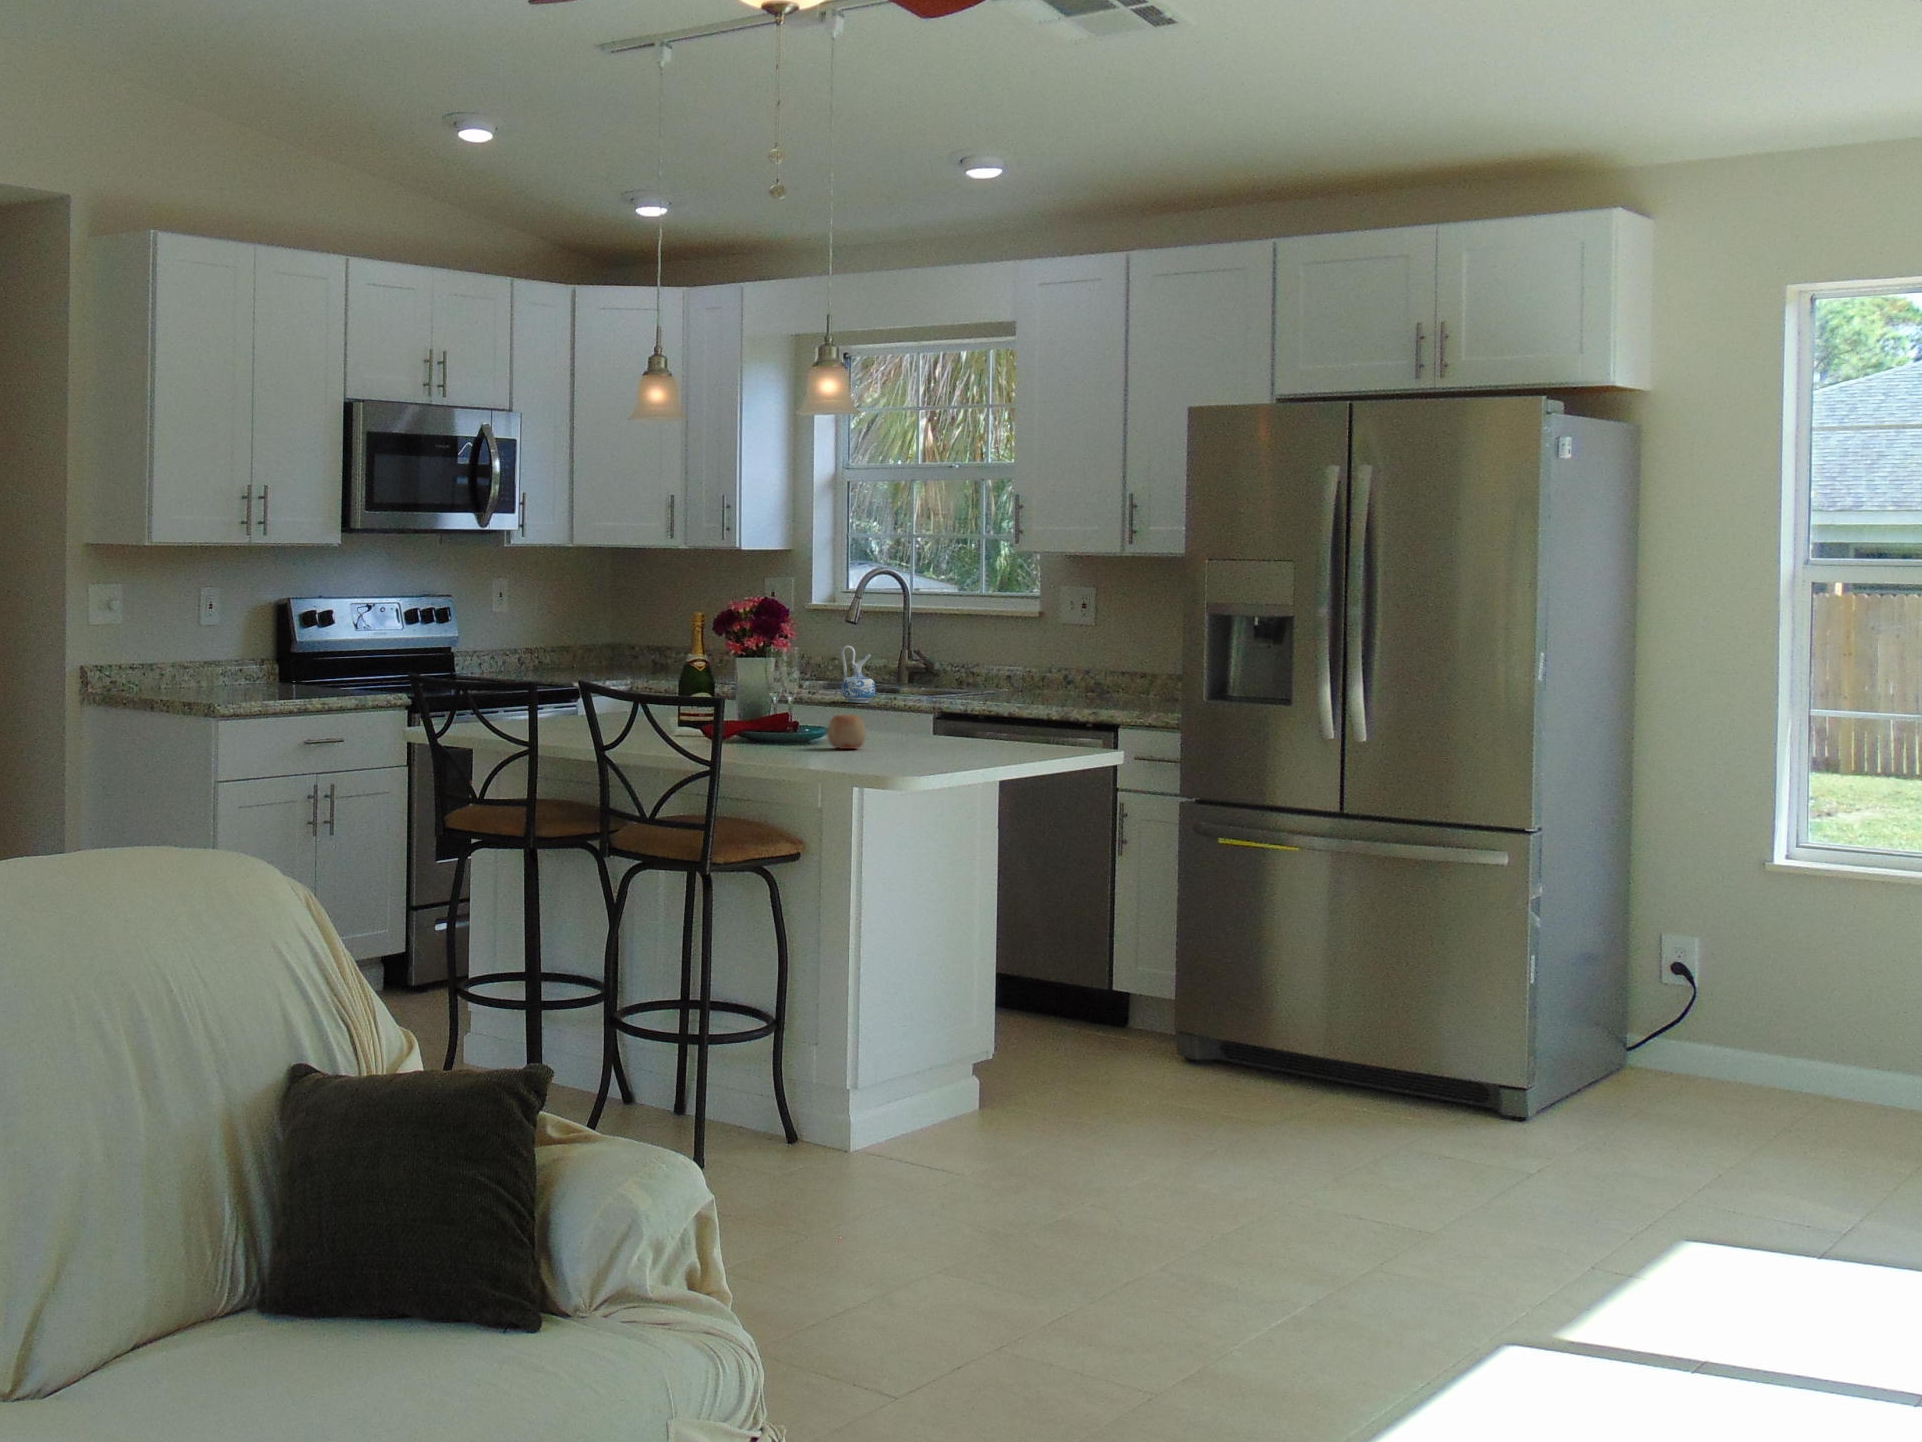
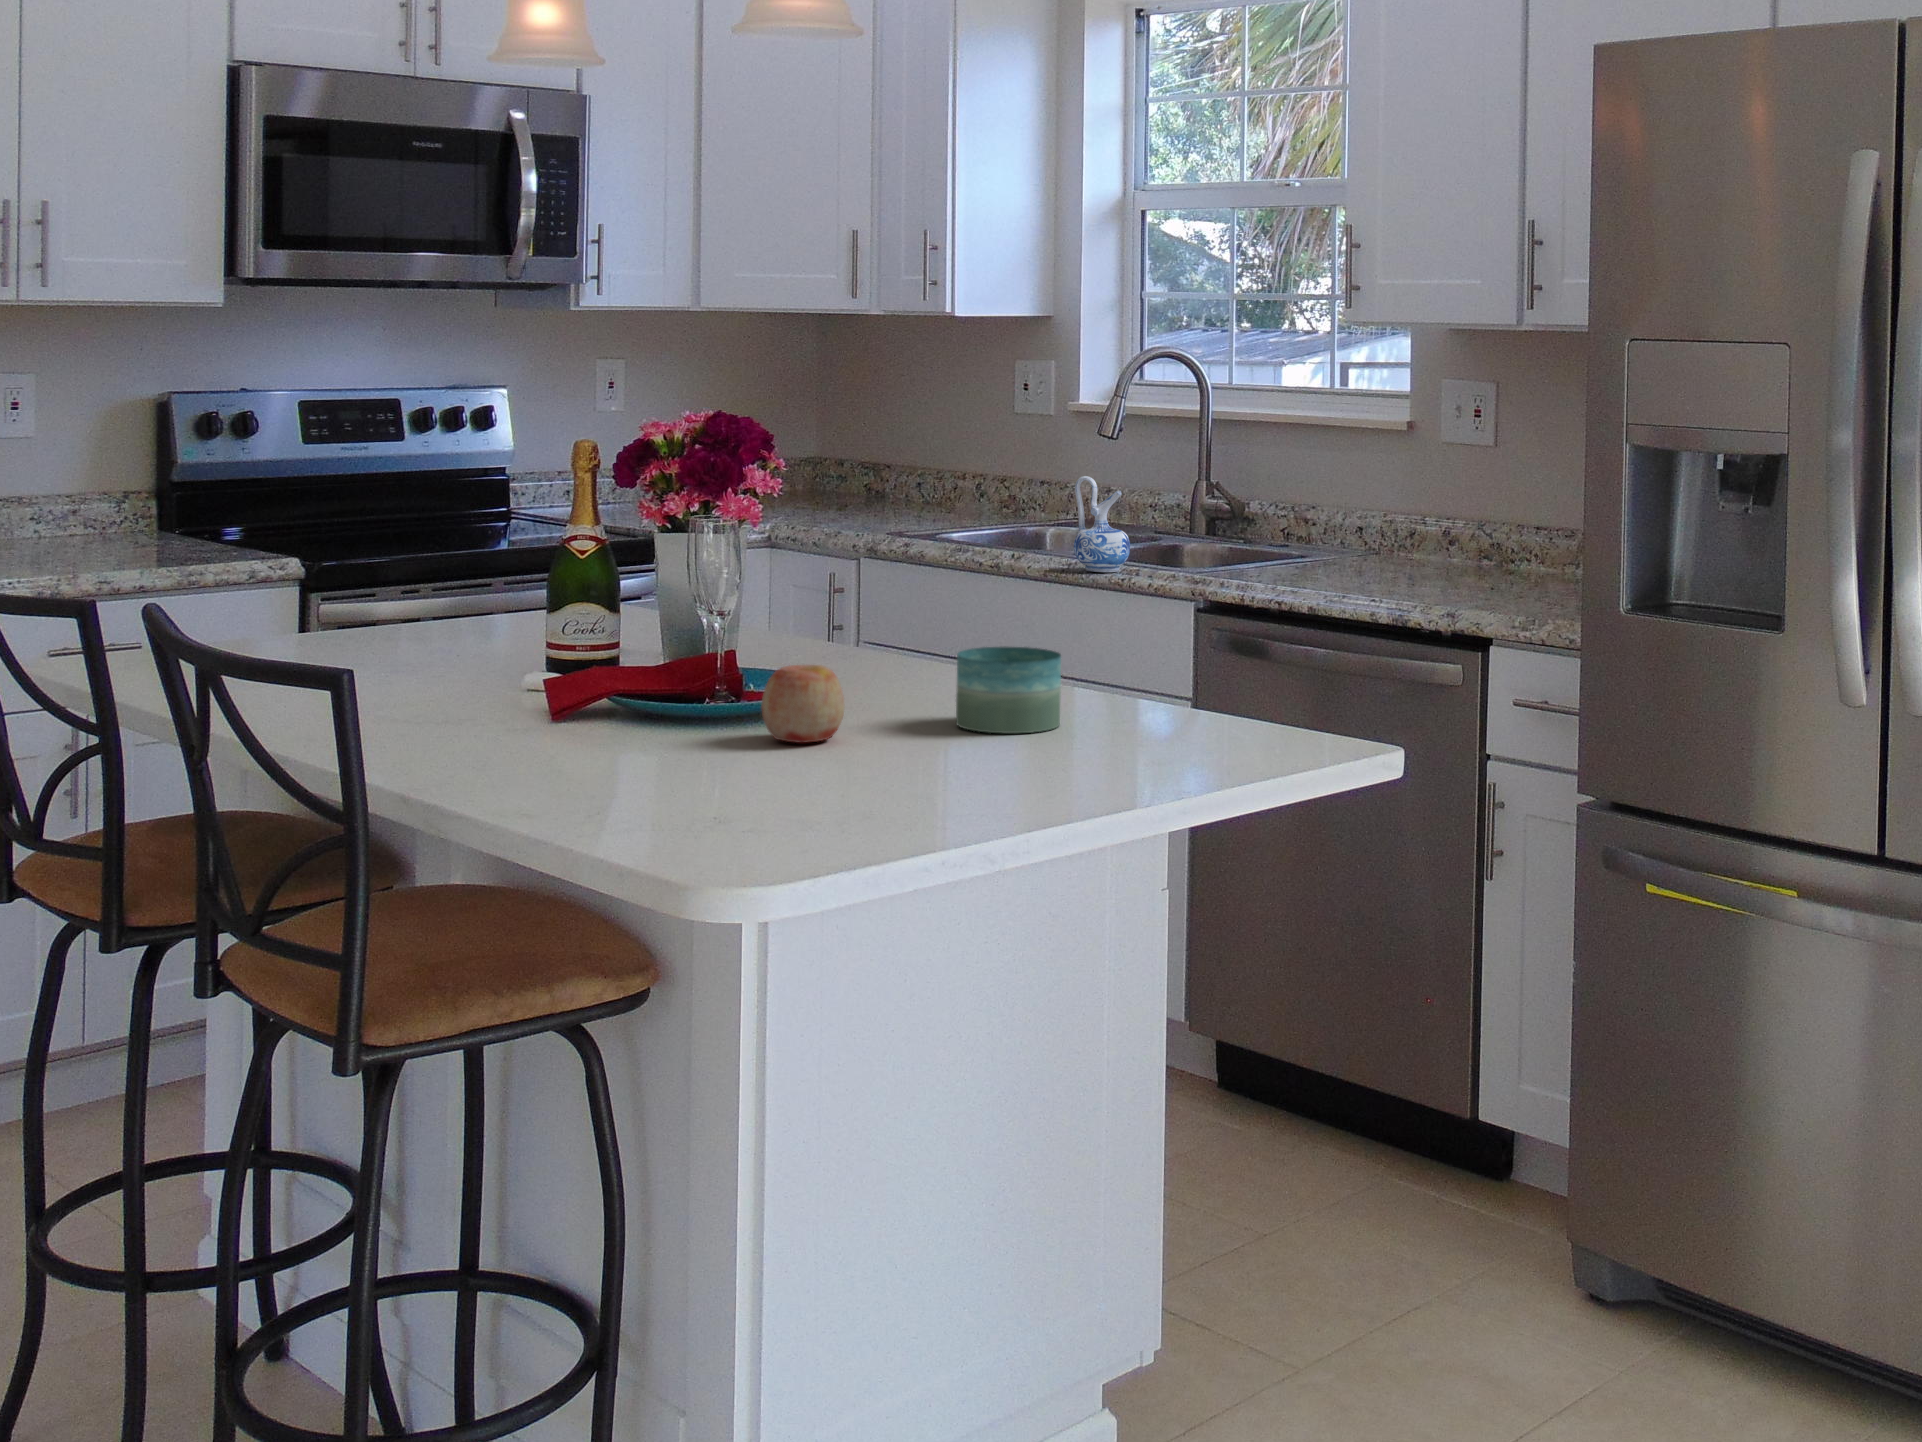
candle: none [906,710,957,747] -> present [956,647,1061,733]

